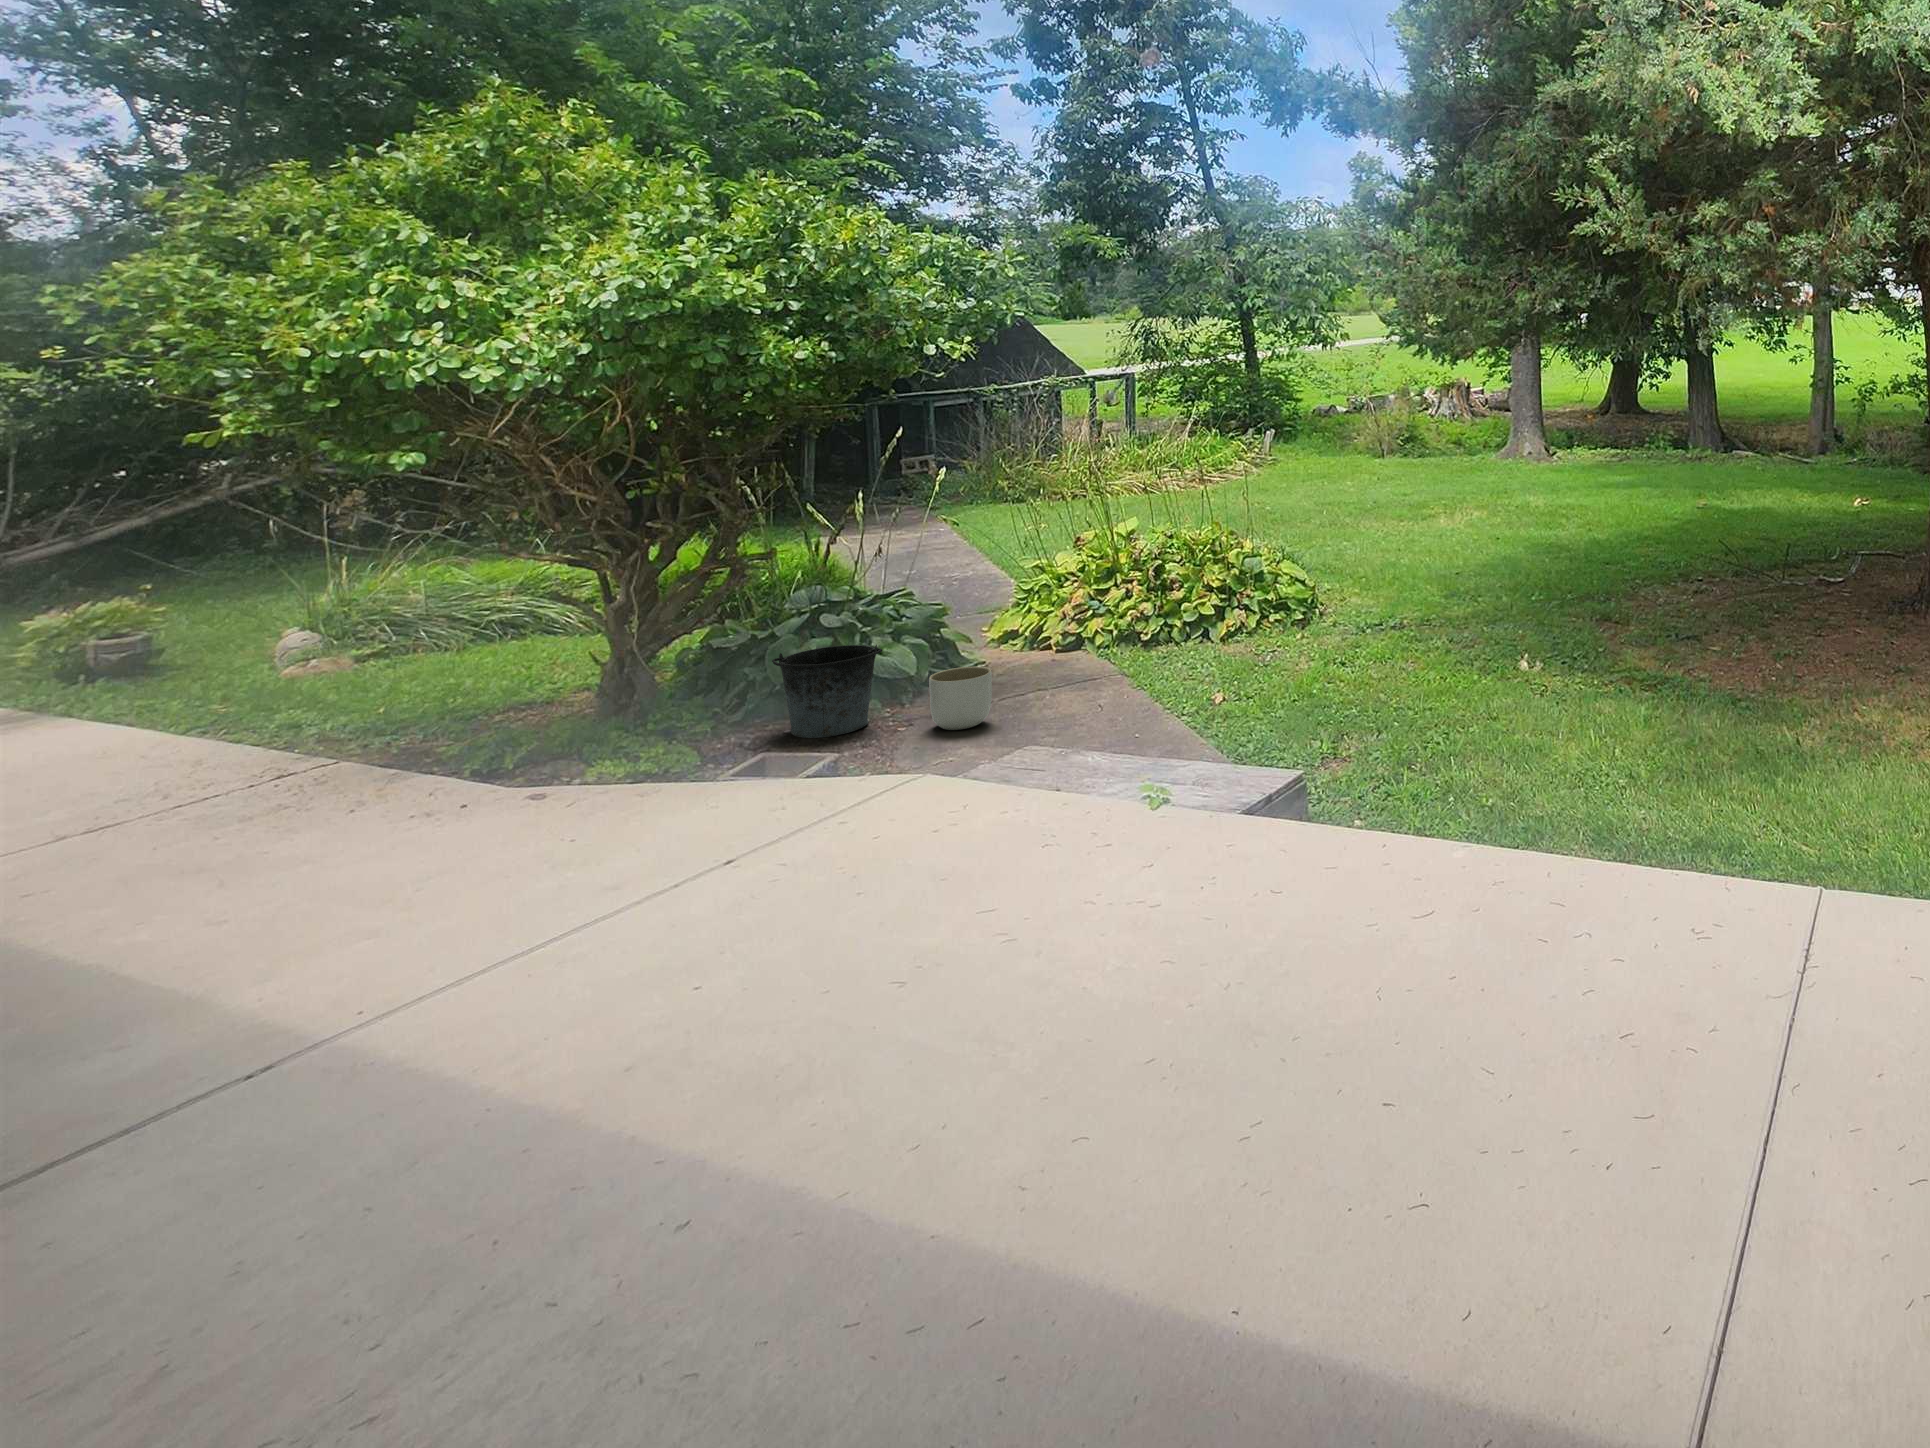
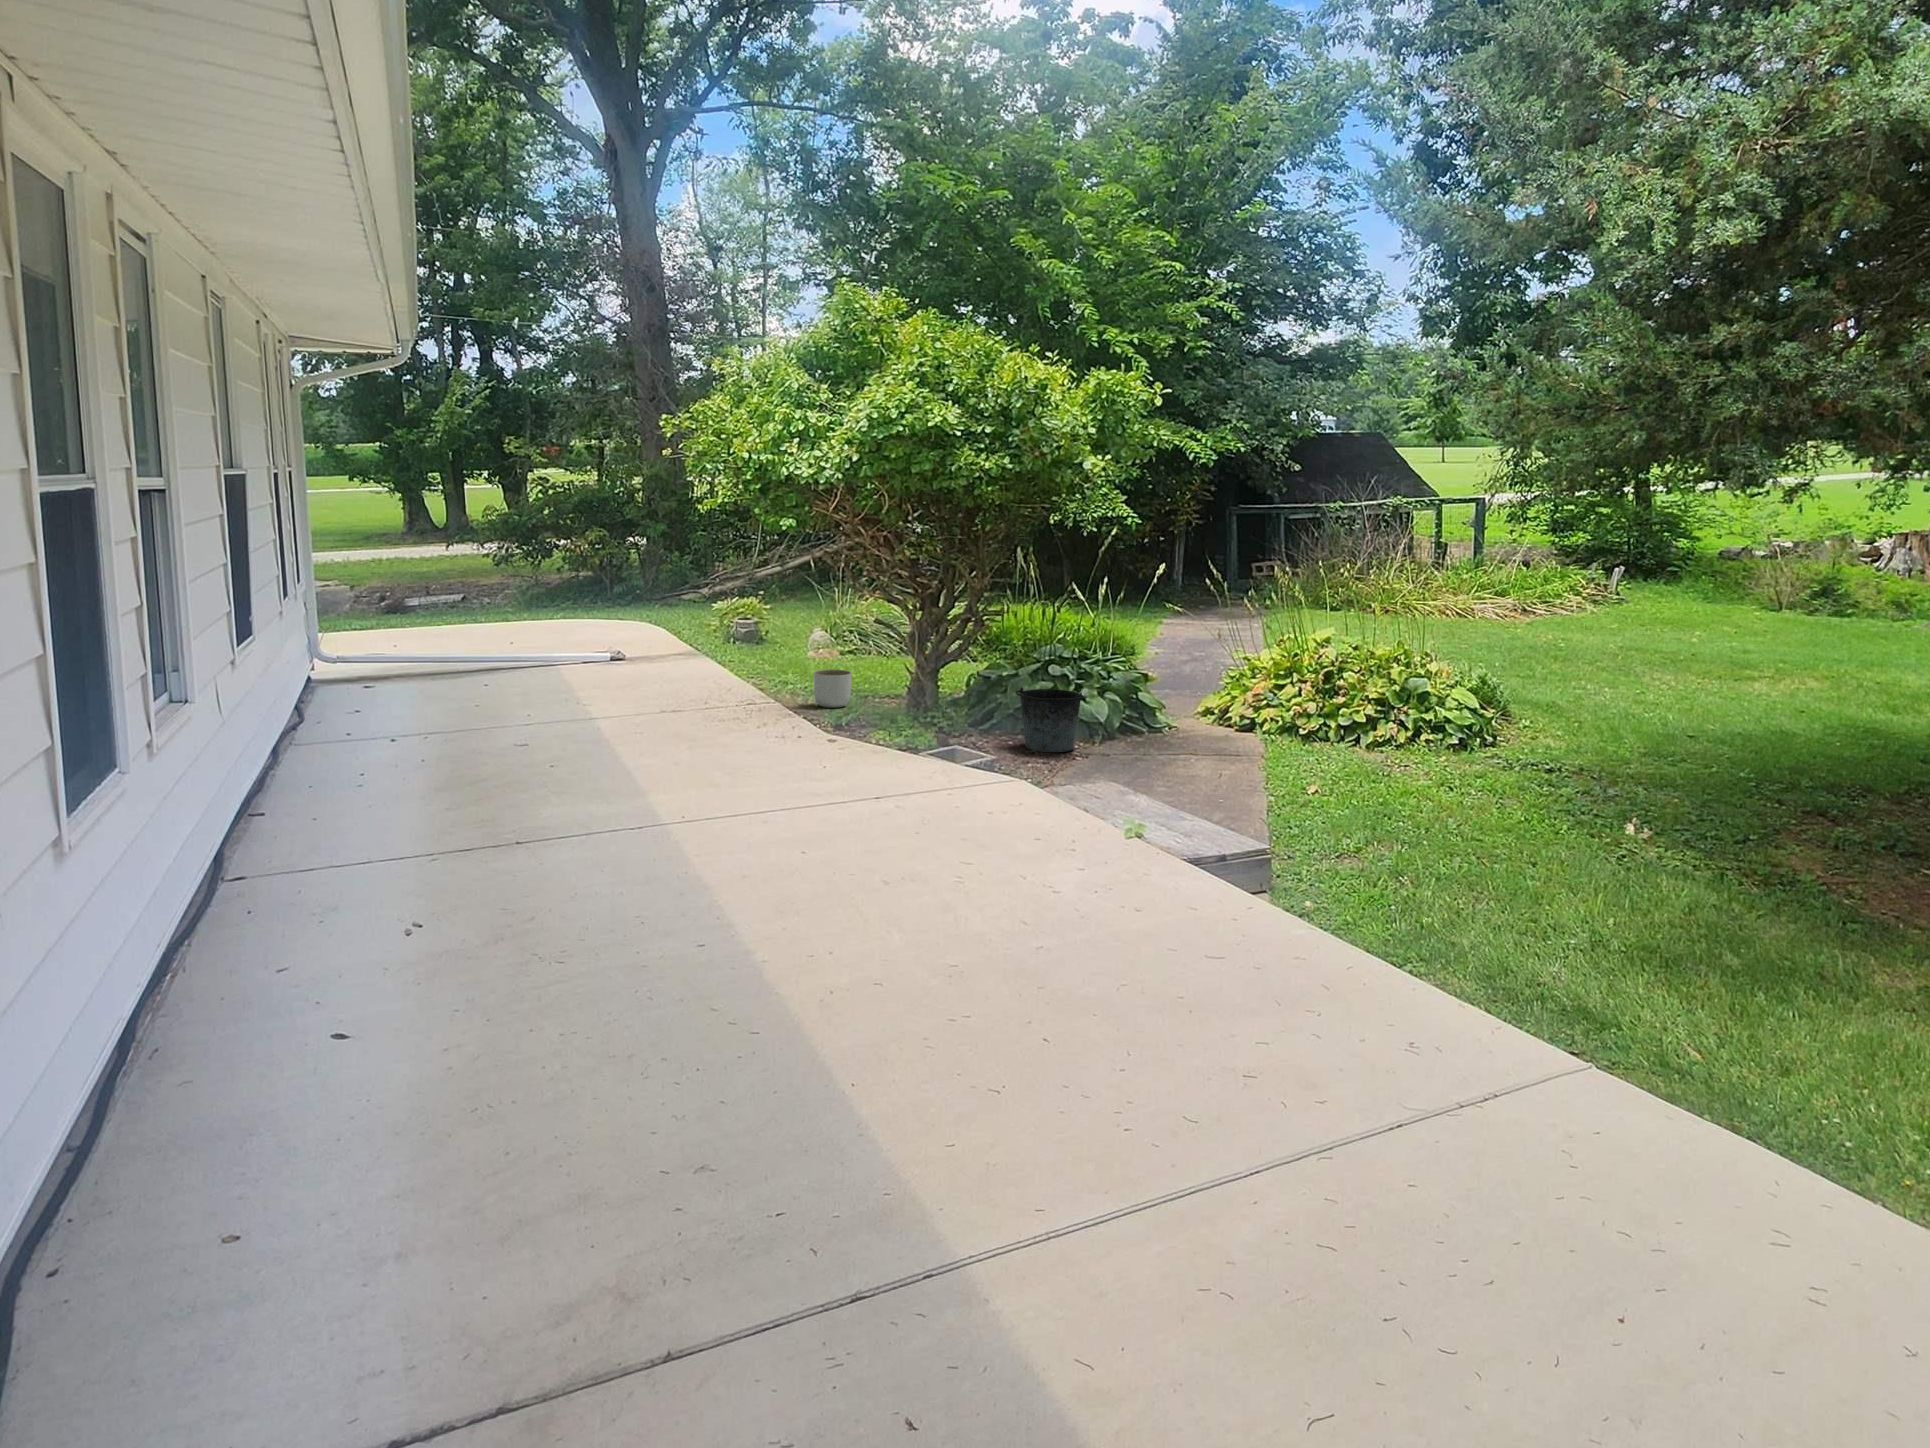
planter: present [929,667,992,730] -> present [814,669,852,708]

